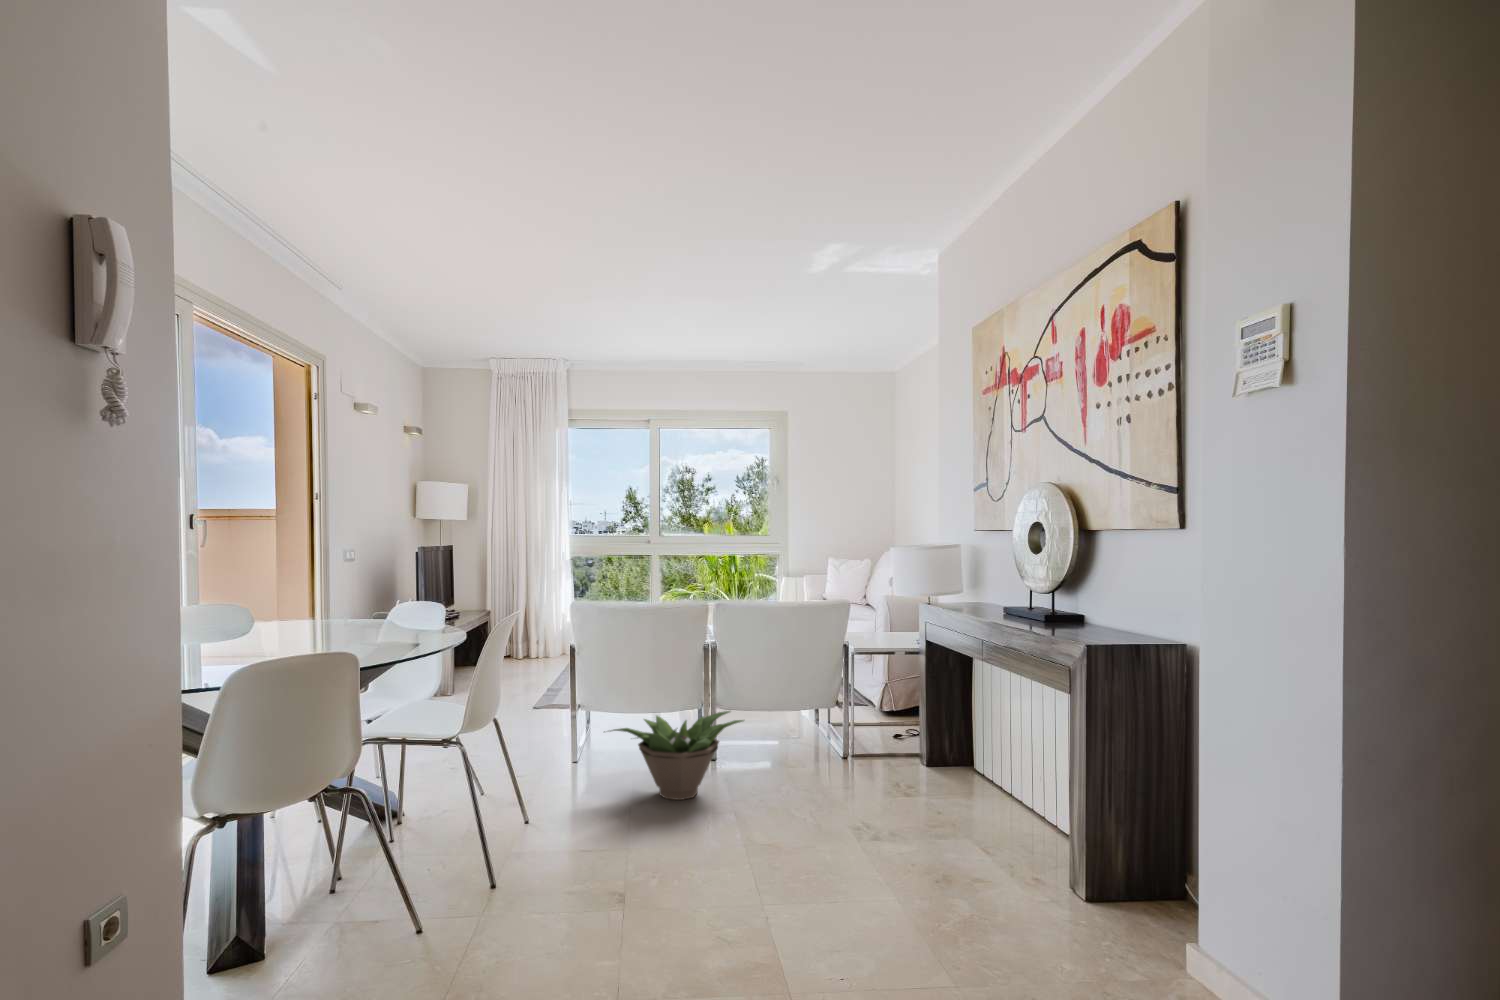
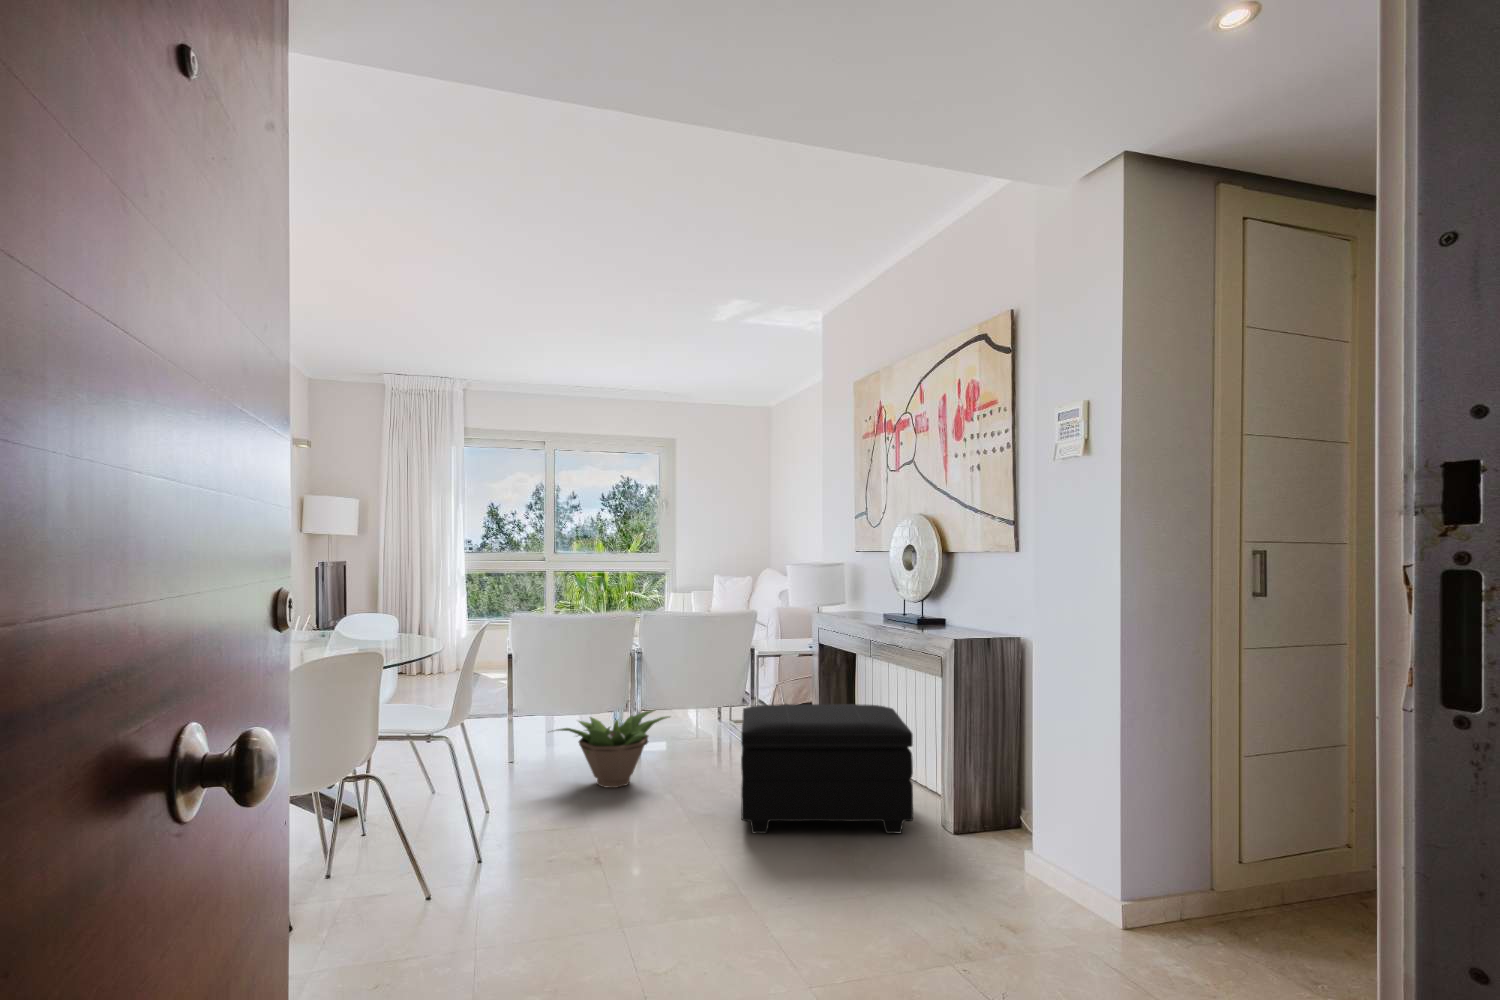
footstool: none [809,714,1032,892] -> present [741,704,913,833]

